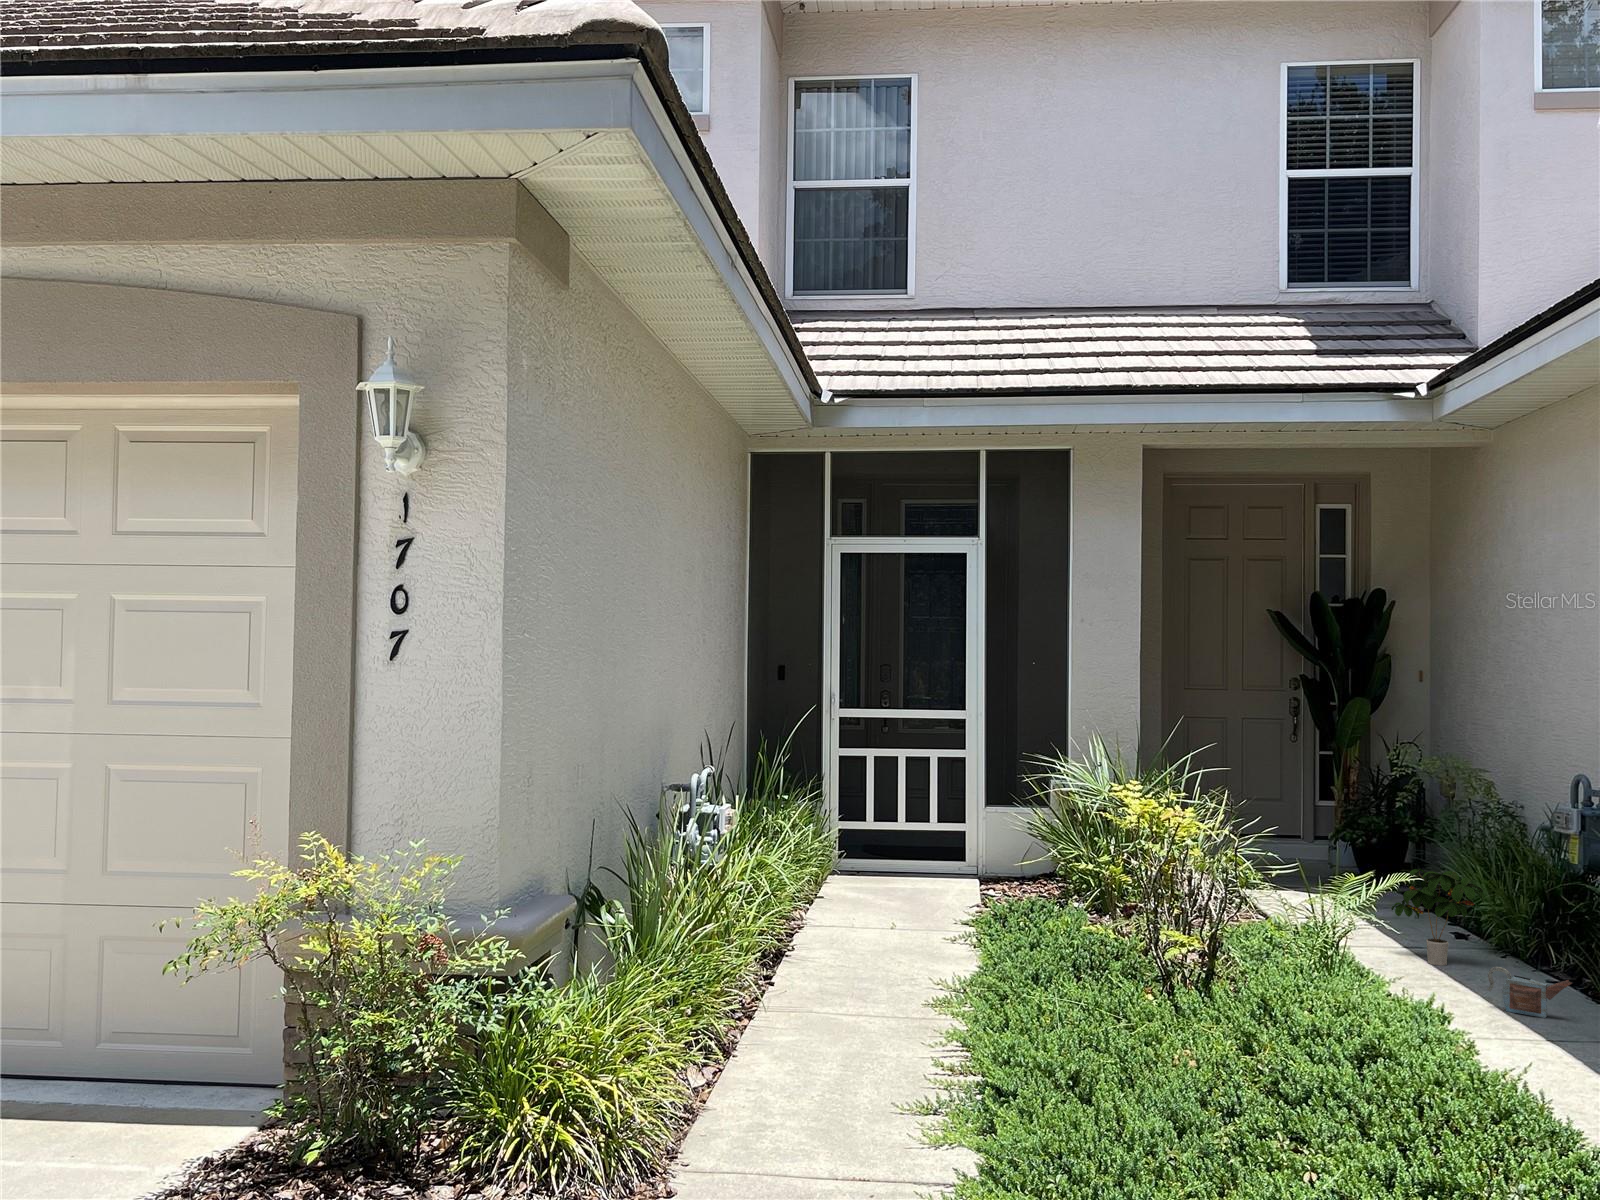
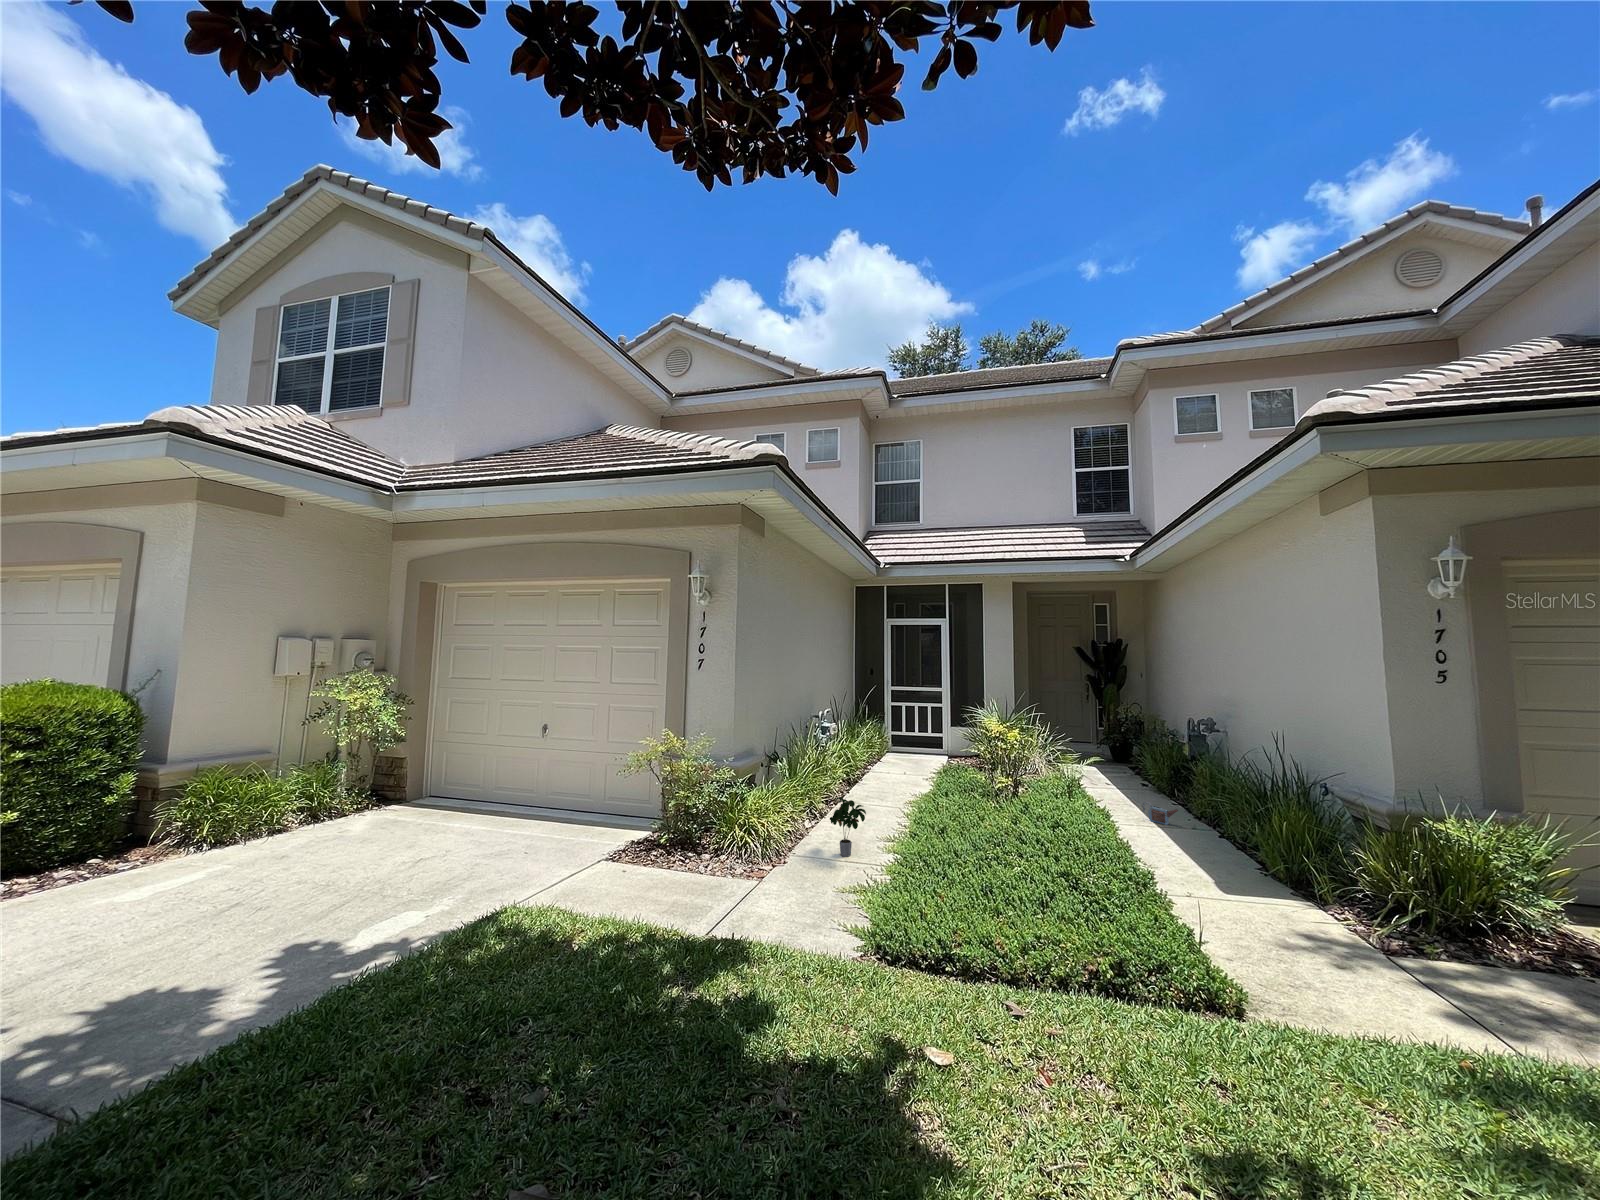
potted plant: present [1391,869,1485,966] -> present [830,797,866,857]

